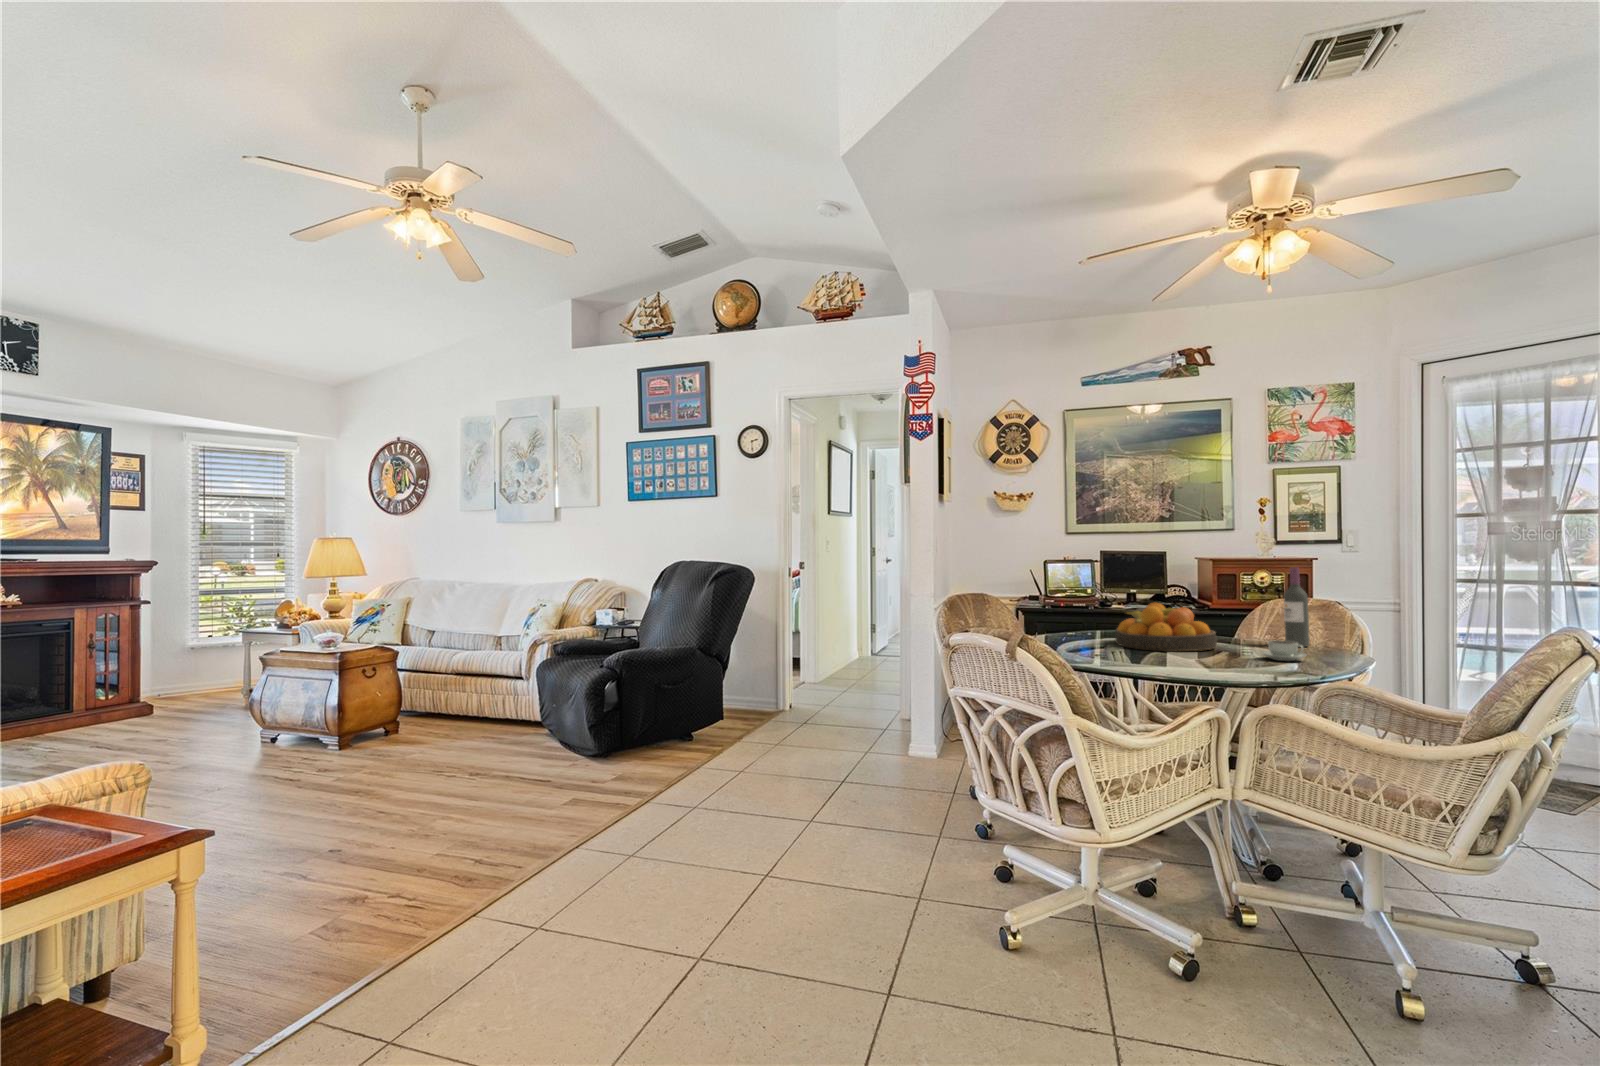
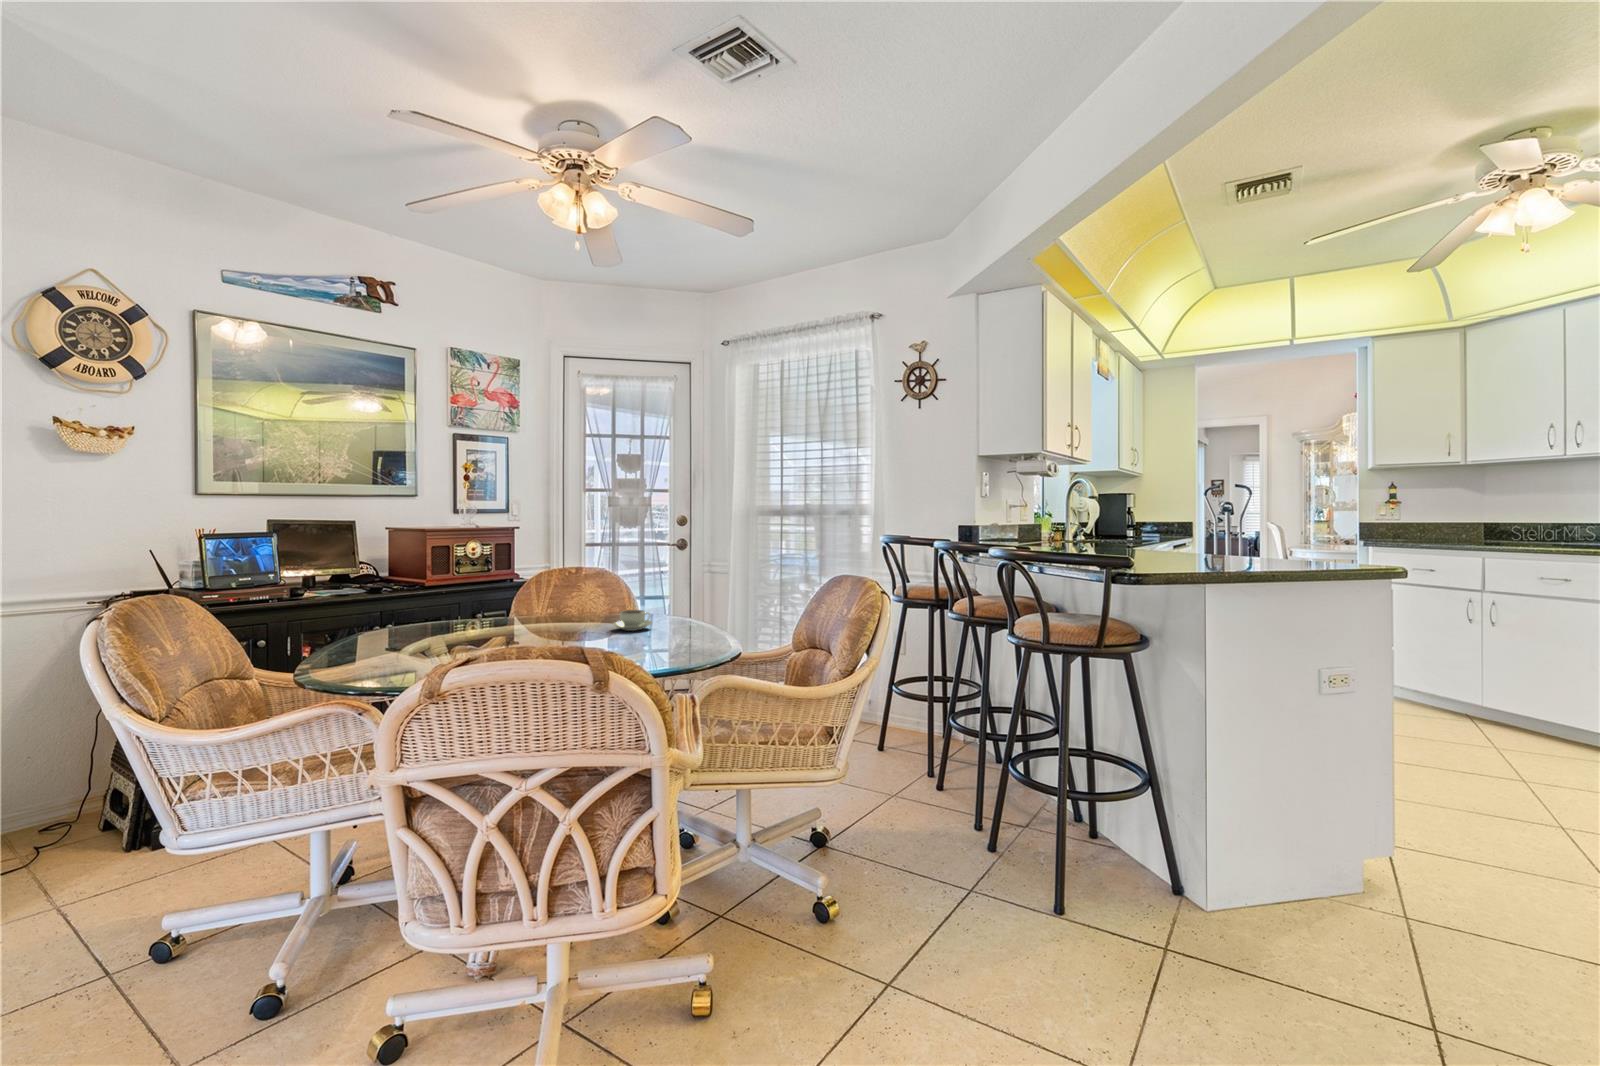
wine bottle: present [1284,567,1310,647] -> none [574,537,596,615]
fruit bowl: present [1115,603,1217,651] -> none [435,584,555,645]

